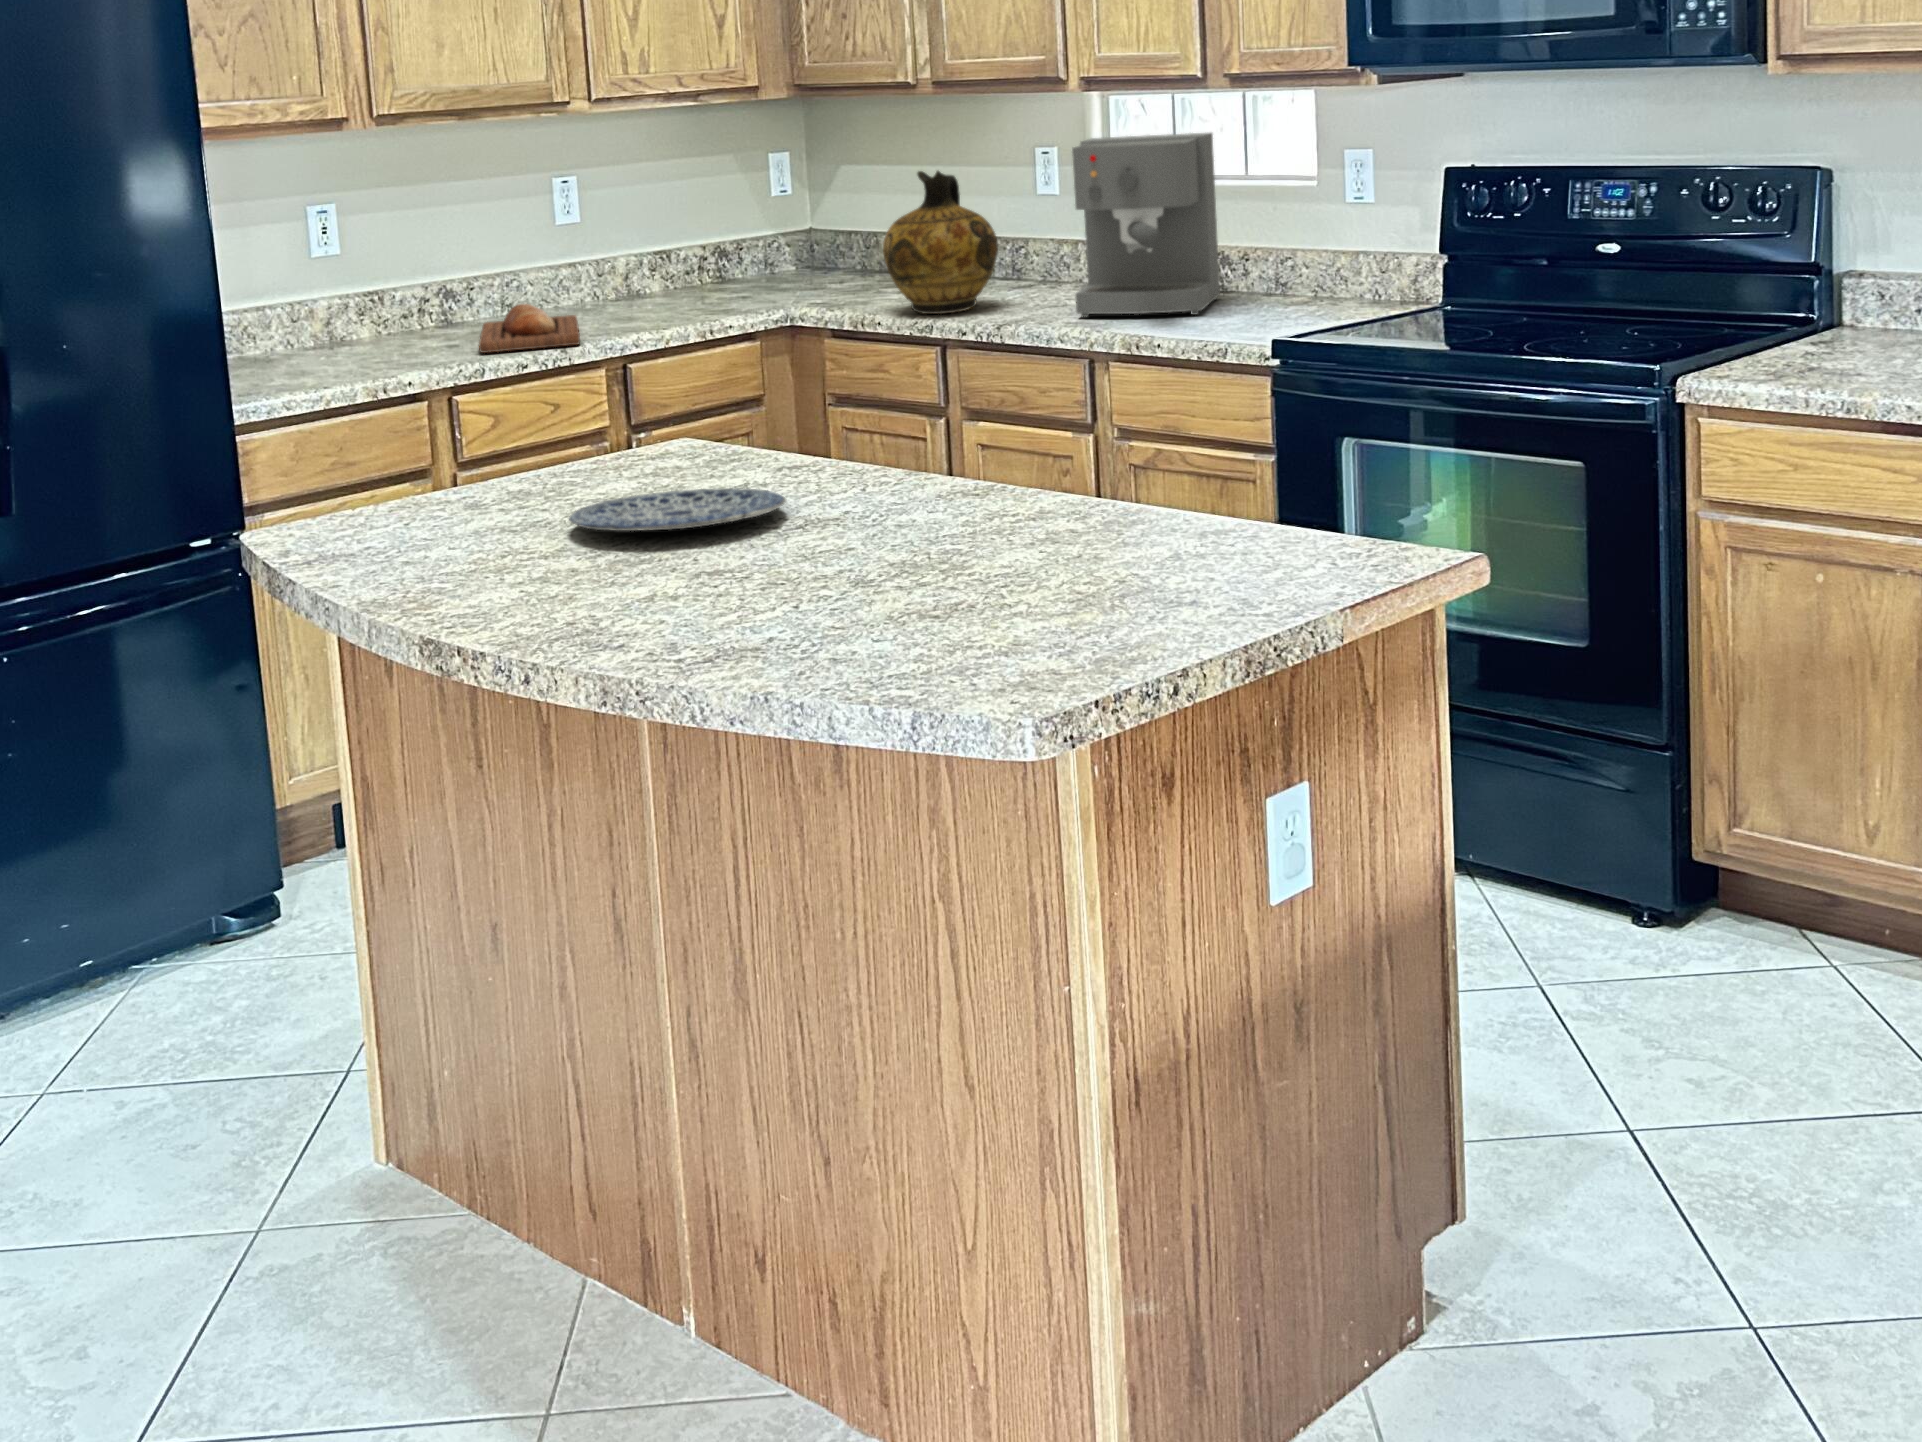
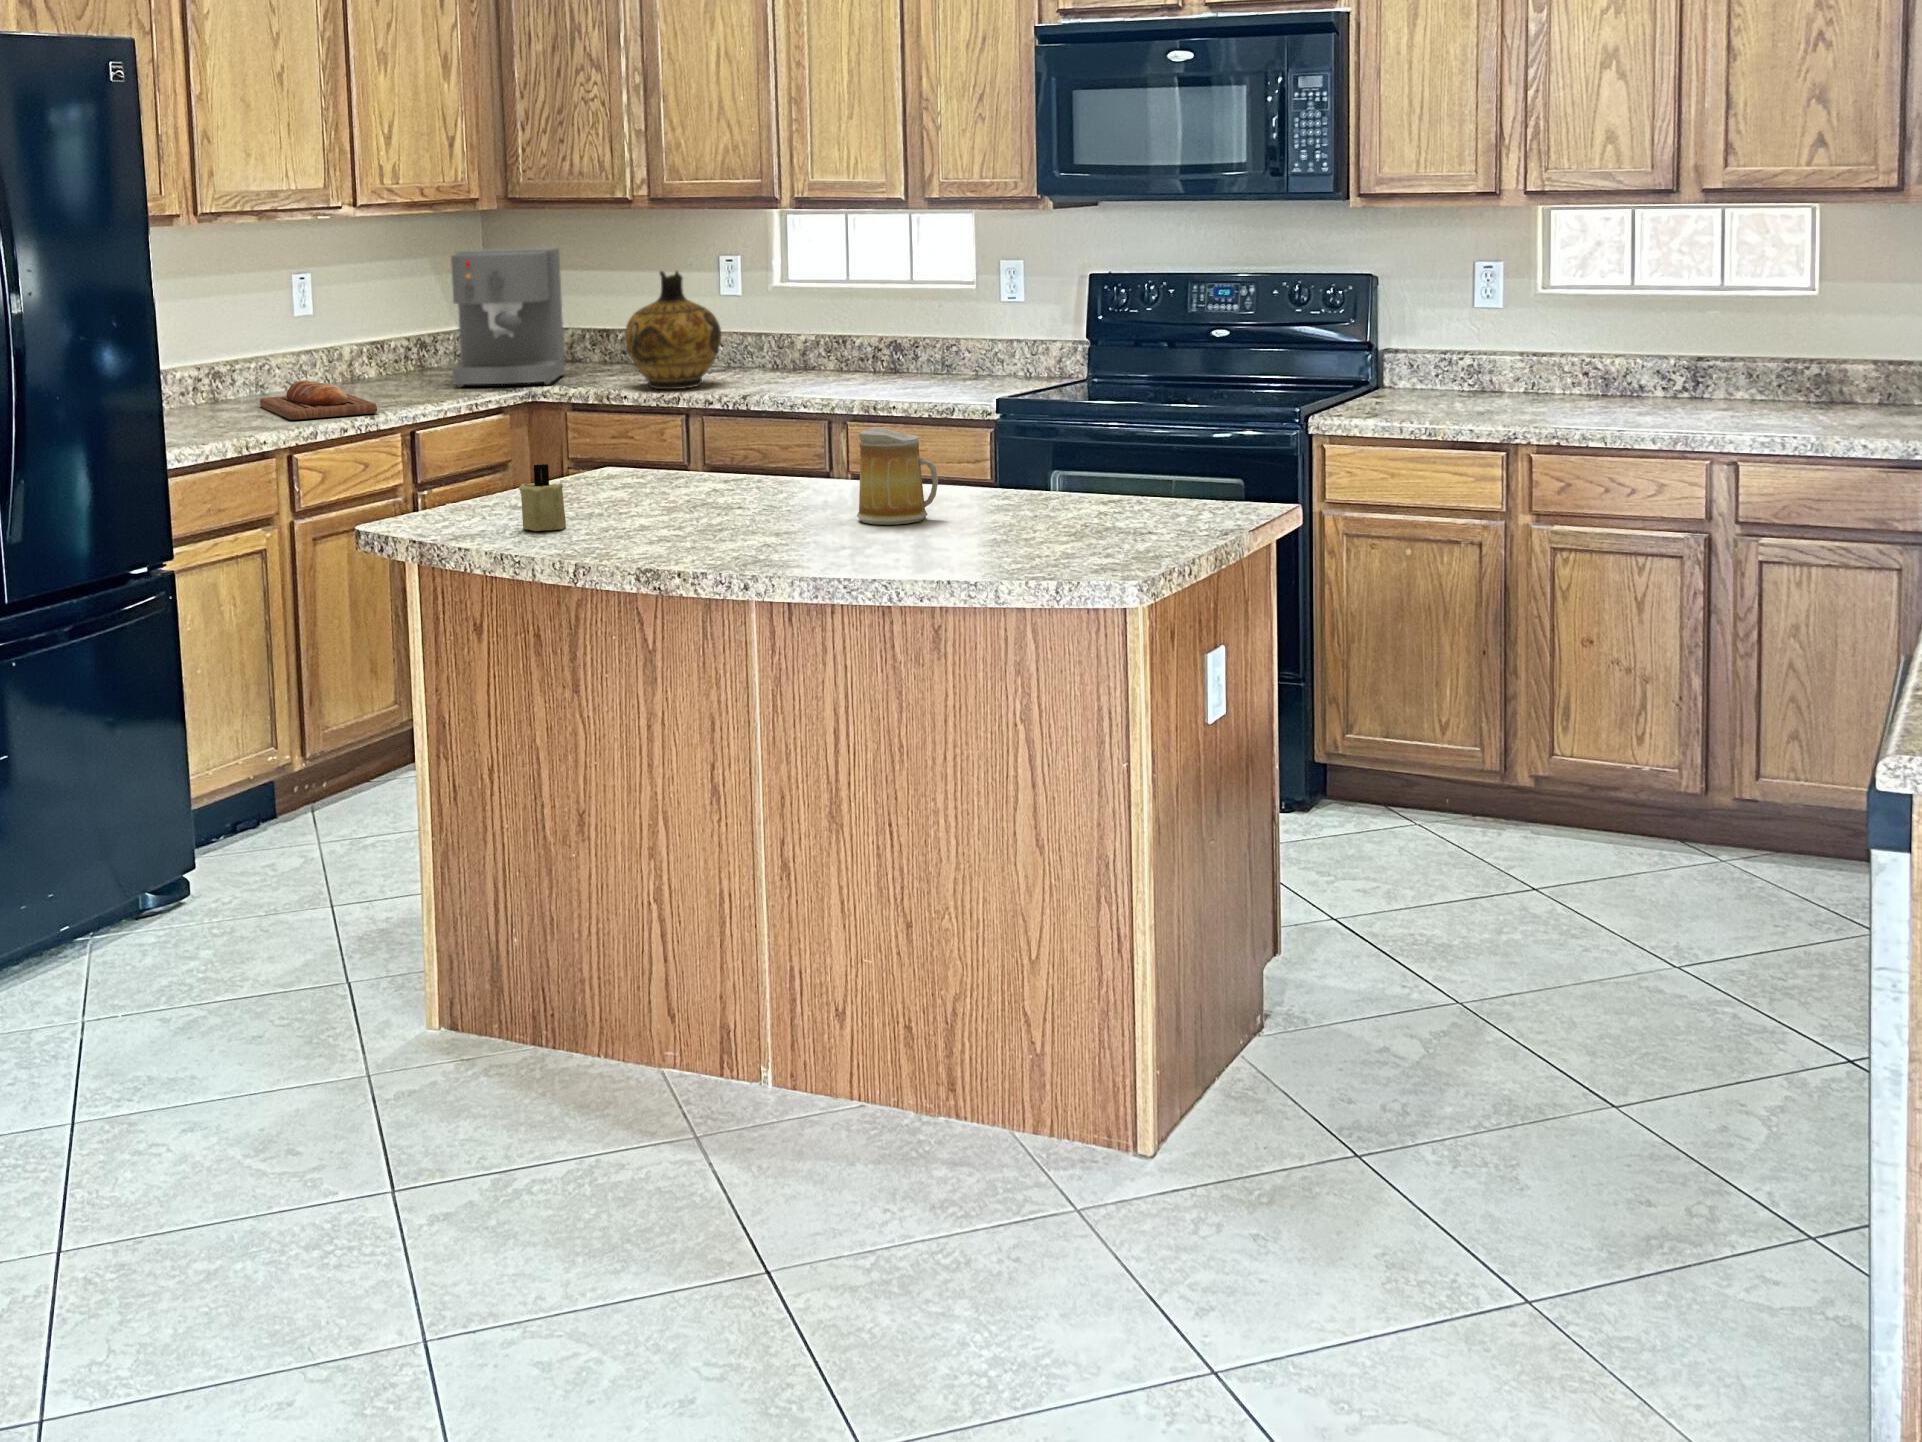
coffee maker: present [1072,133,1220,317] -> present [451,248,565,387]
mug: none [821,432,935,571] -> present [857,427,938,525]
candle: none [412,468,482,558] -> present [519,464,566,531]
plate: present [569,488,786,531] -> none [619,486,783,509]

